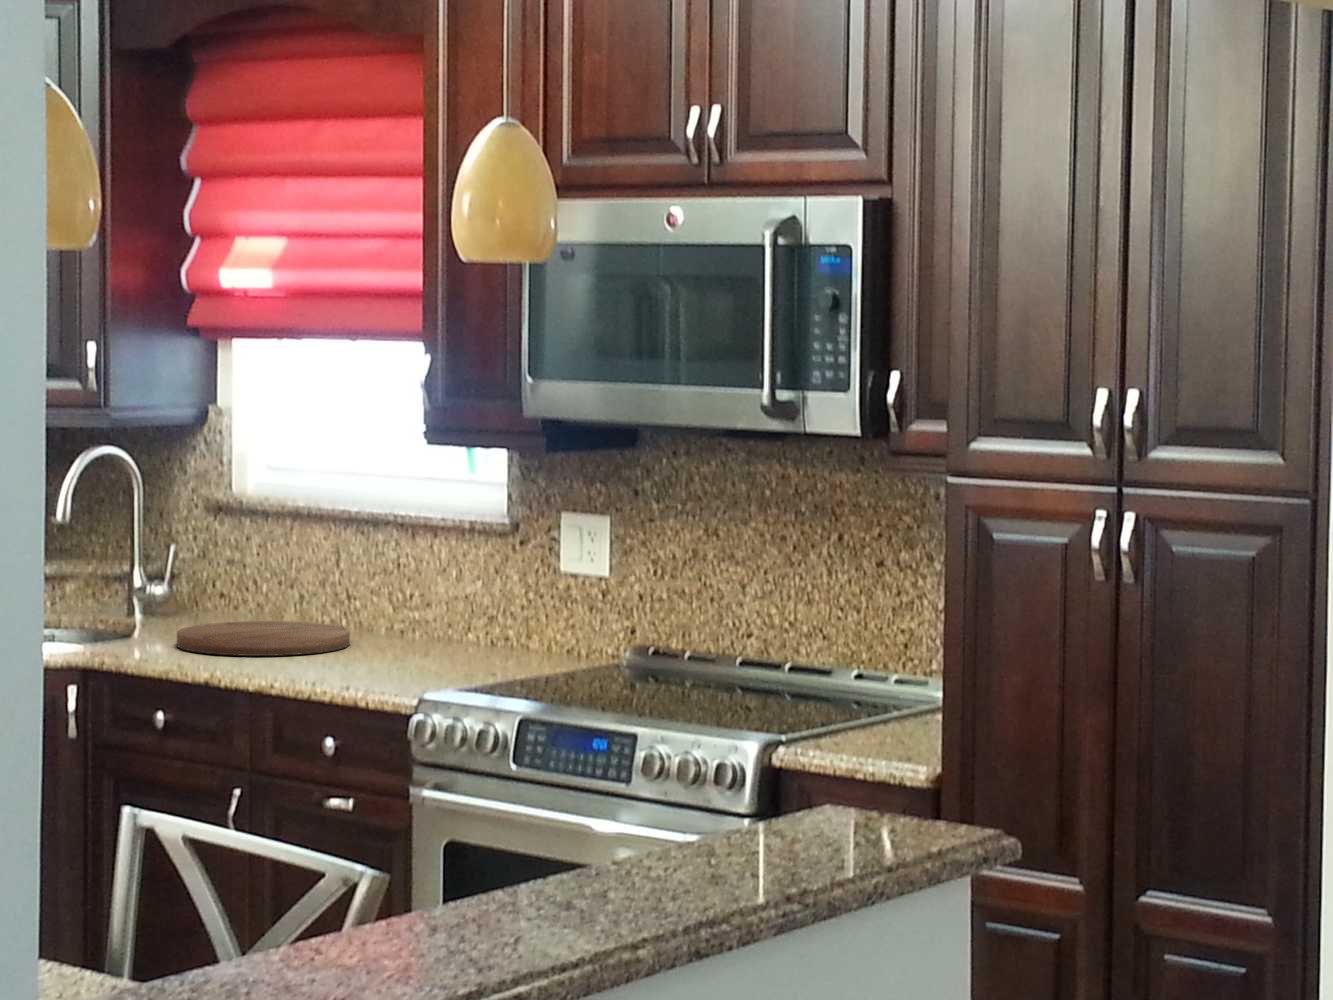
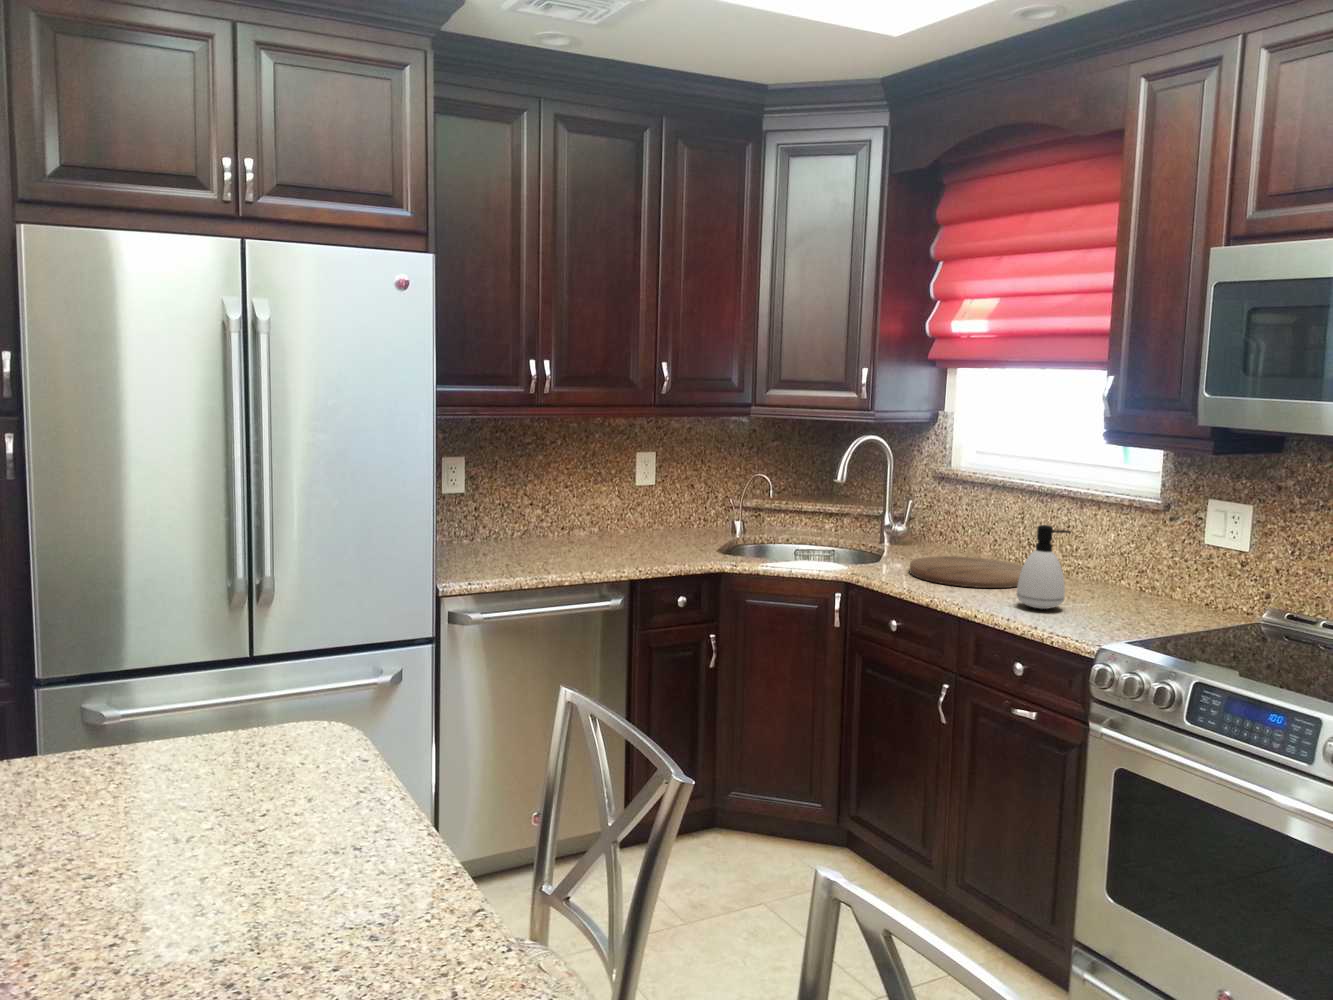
soap dispenser: none [327,555,392,670] -> present [1017,525,1071,609]

